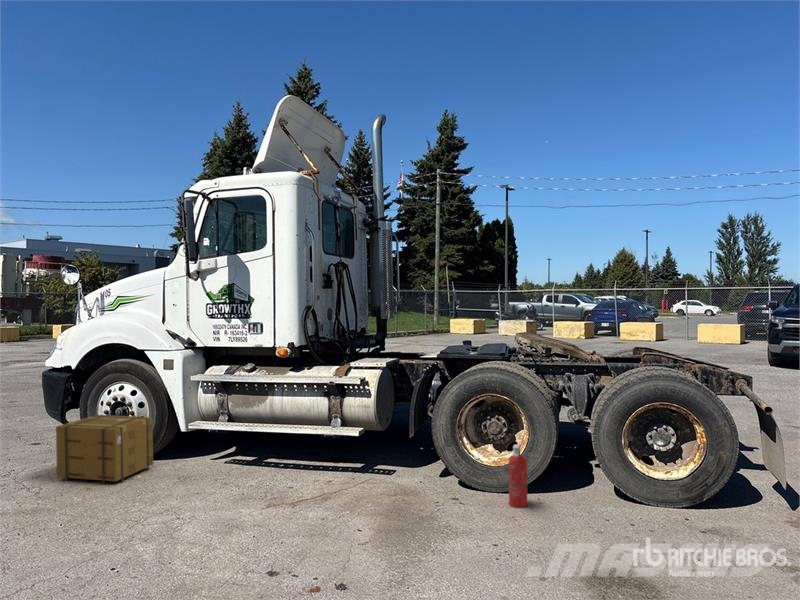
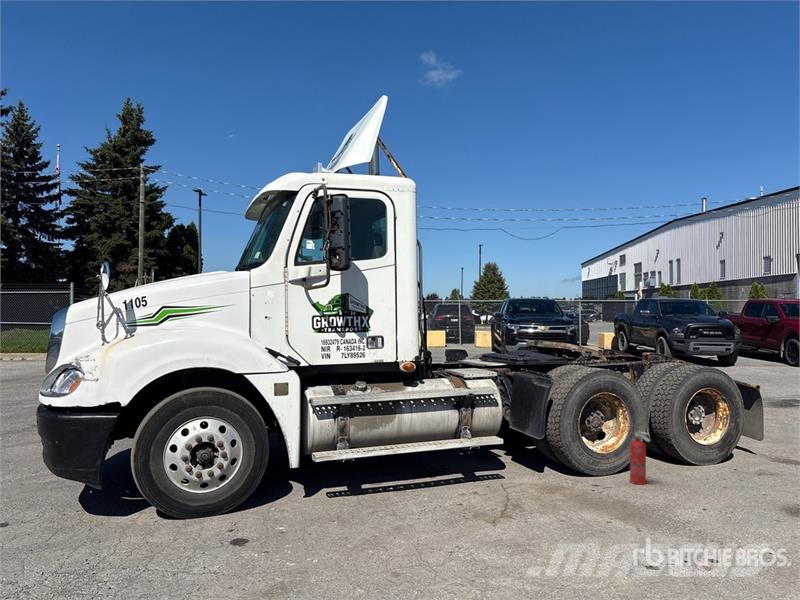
cardboard box: present [56,414,153,483] -> none [172,457,269,556]

